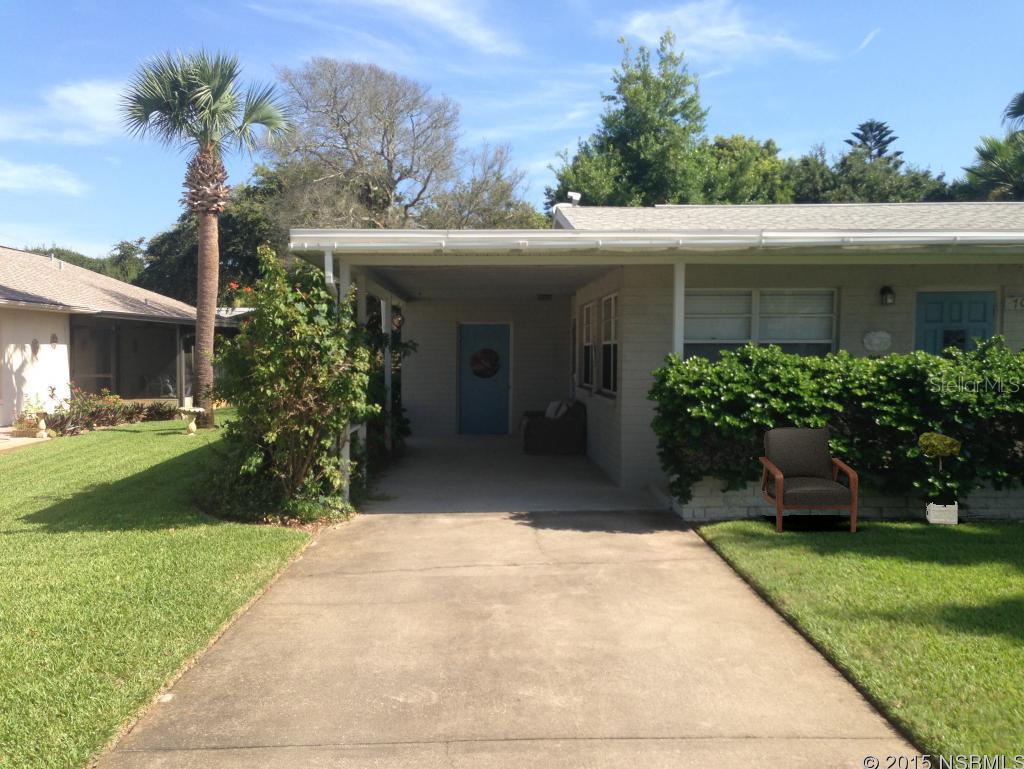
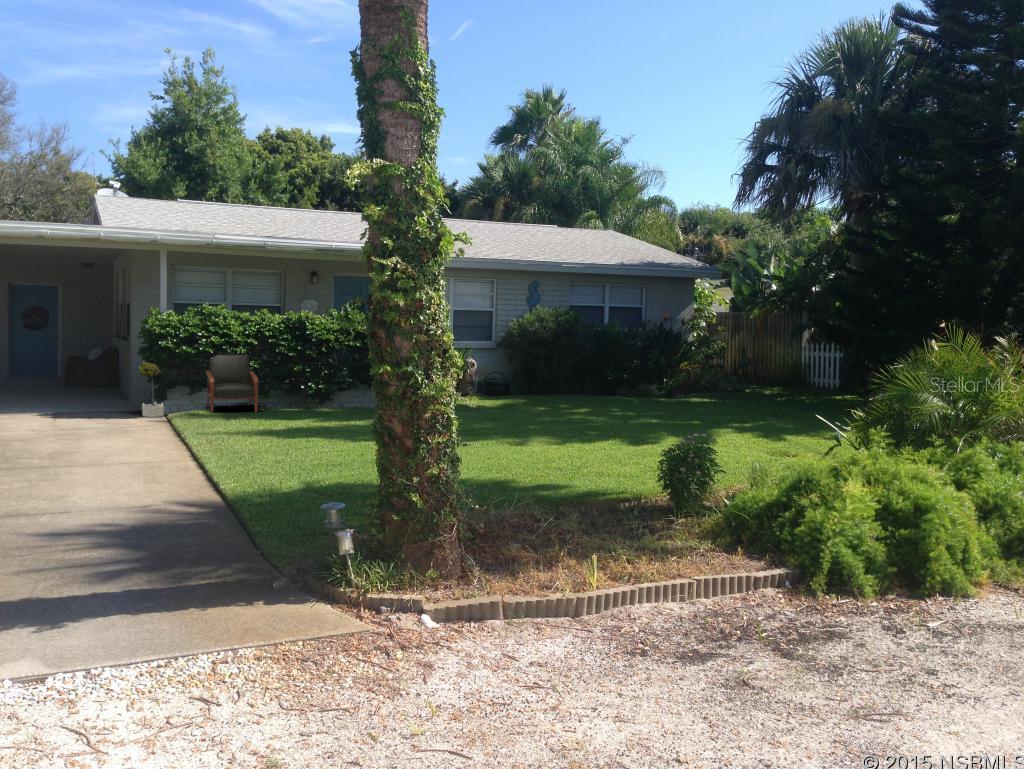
potted tree: present [918,432,961,524] -> present [139,362,164,417]

